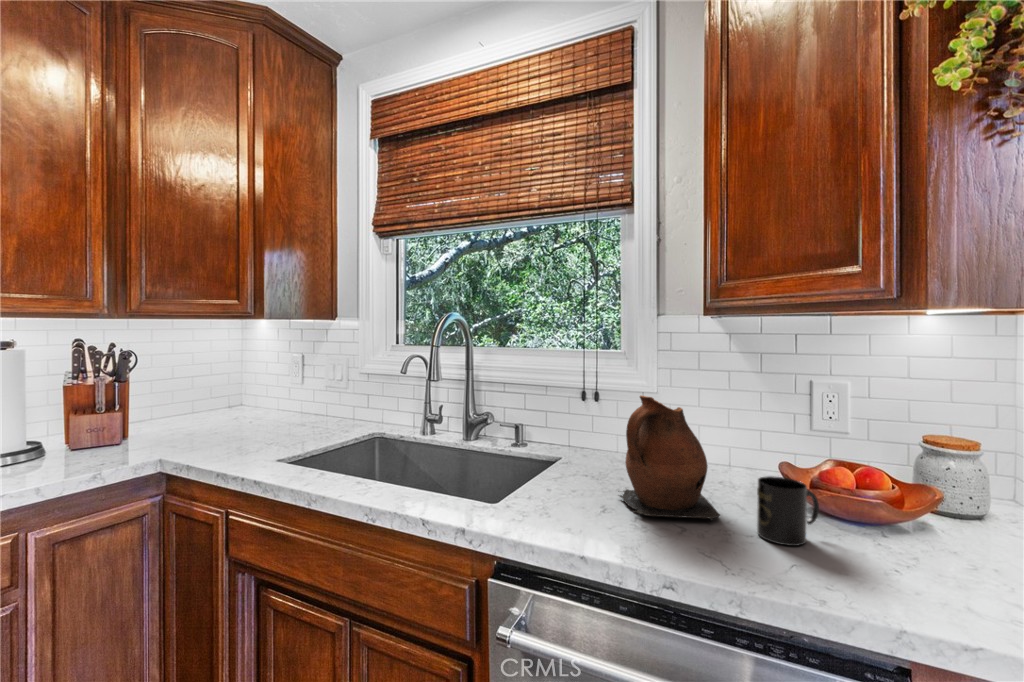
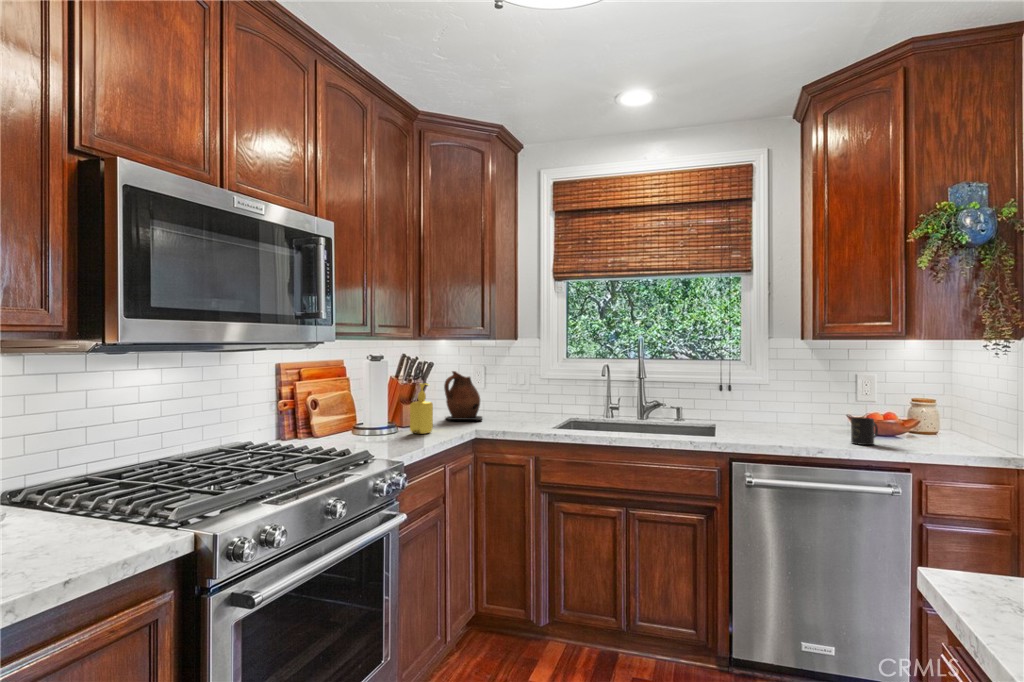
soap dispenser: none [29,389,77,470] -> present [410,384,433,434]
ceramic pitcher: present [620,396,720,520] -> present [444,371,482,420]

